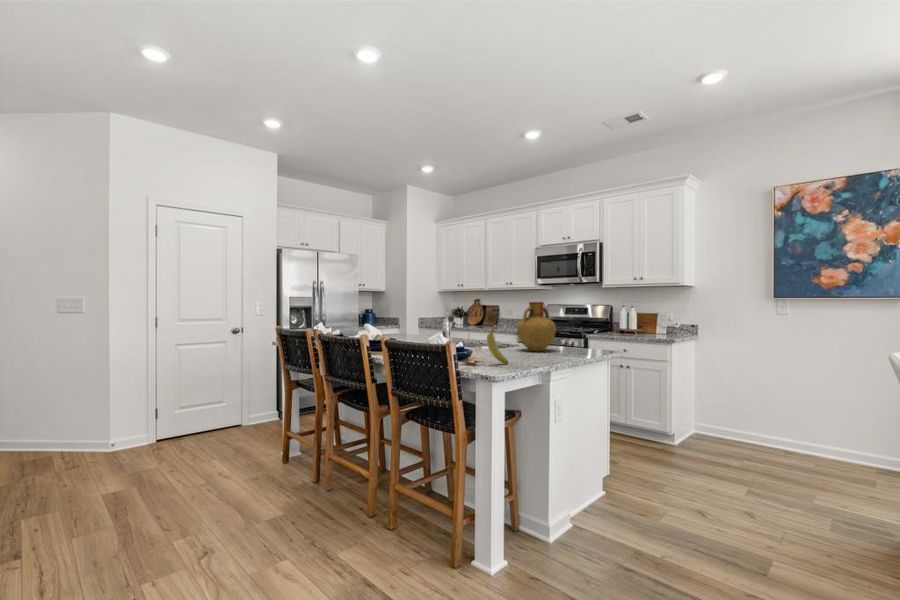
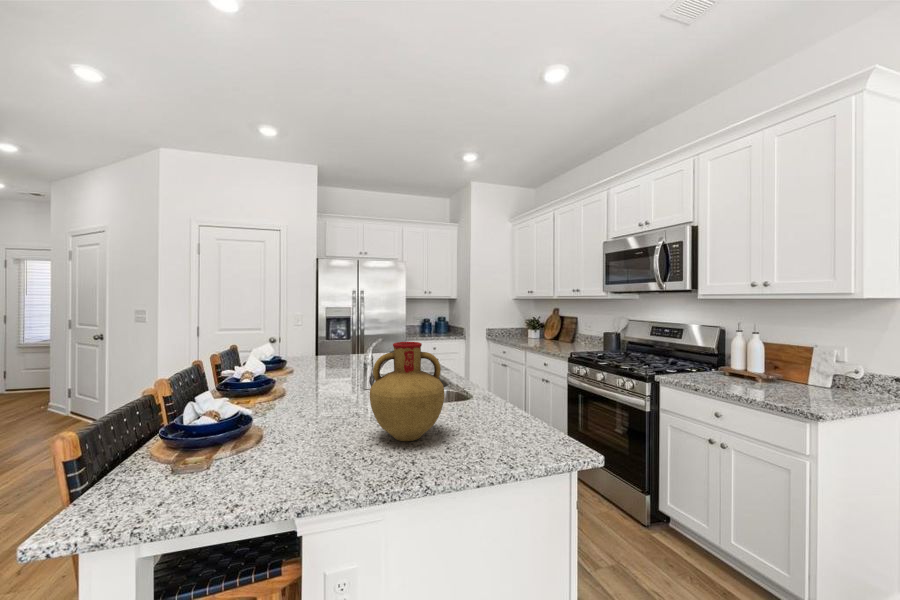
fruit: present [487,325,509,364] -> none [109,418,186,501]

